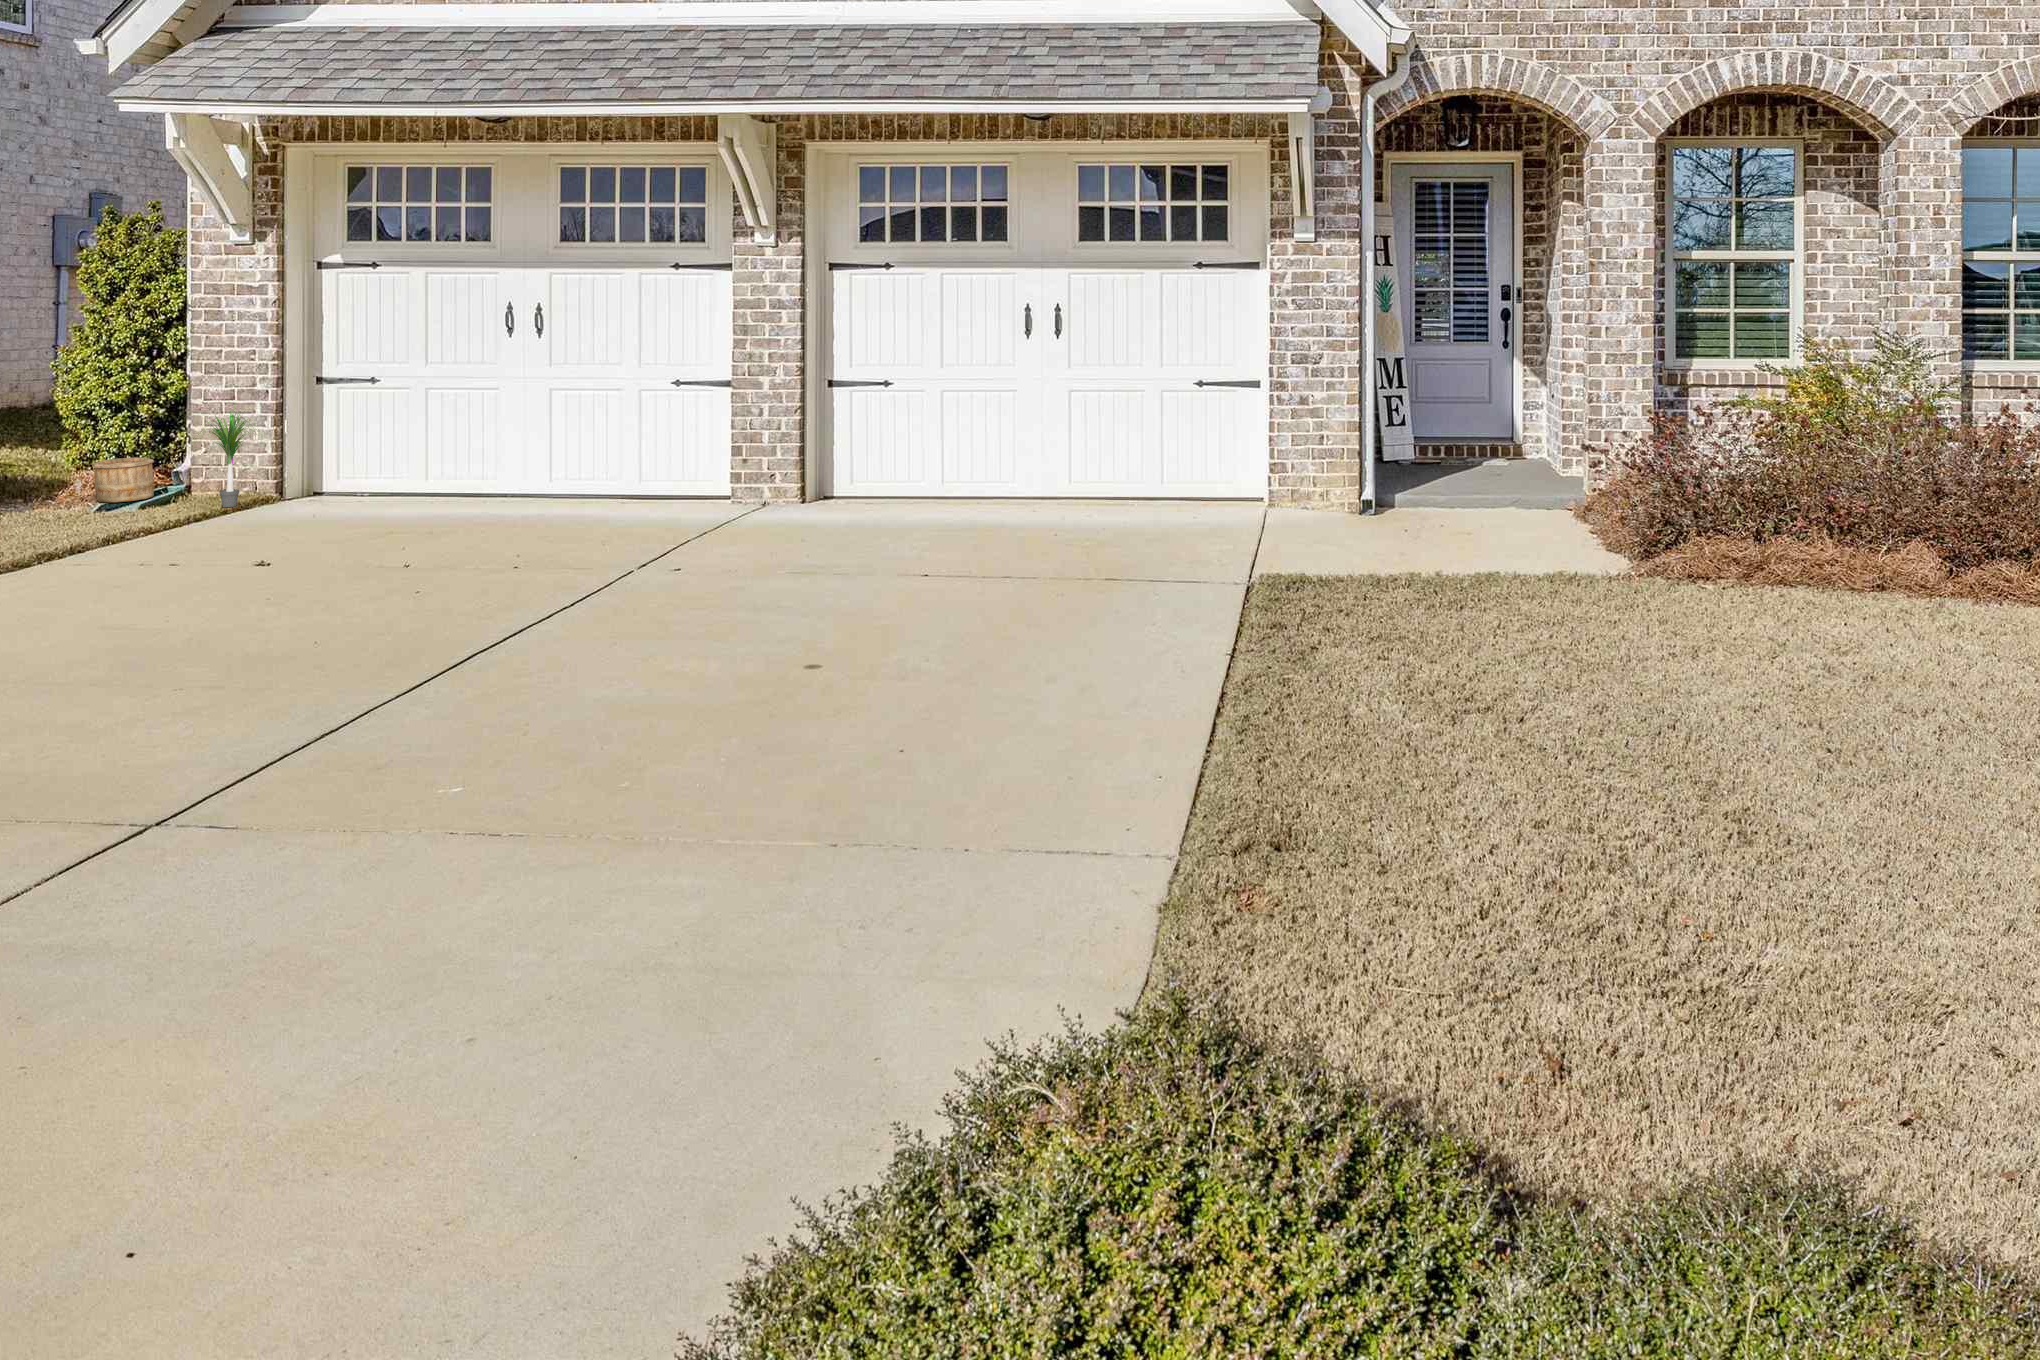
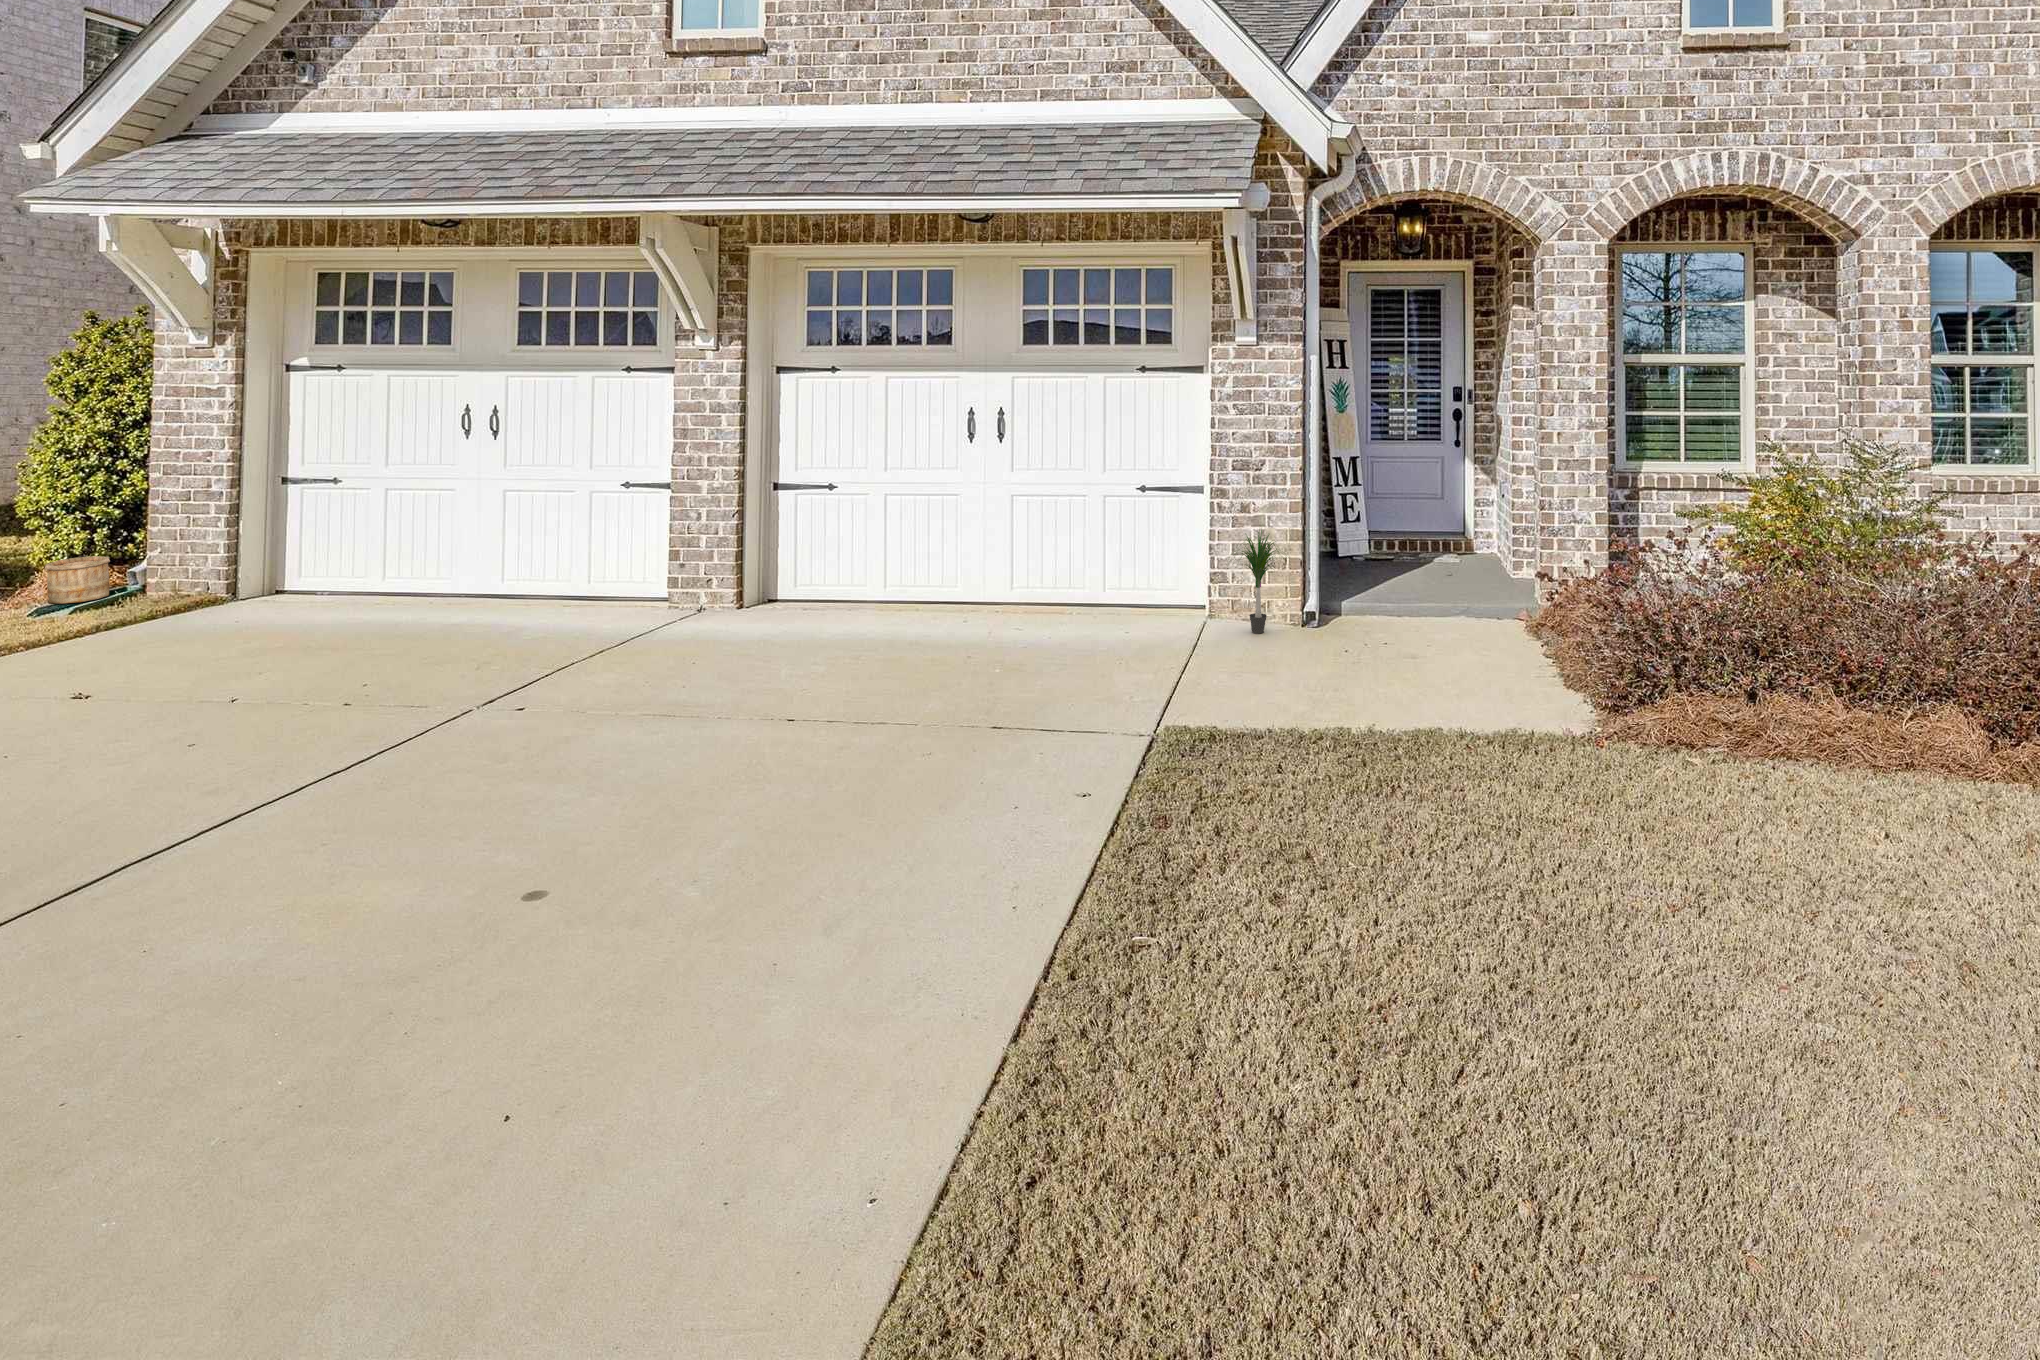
potted plant: present [198,409,260,507] -> present [1236,530,1279,634]

